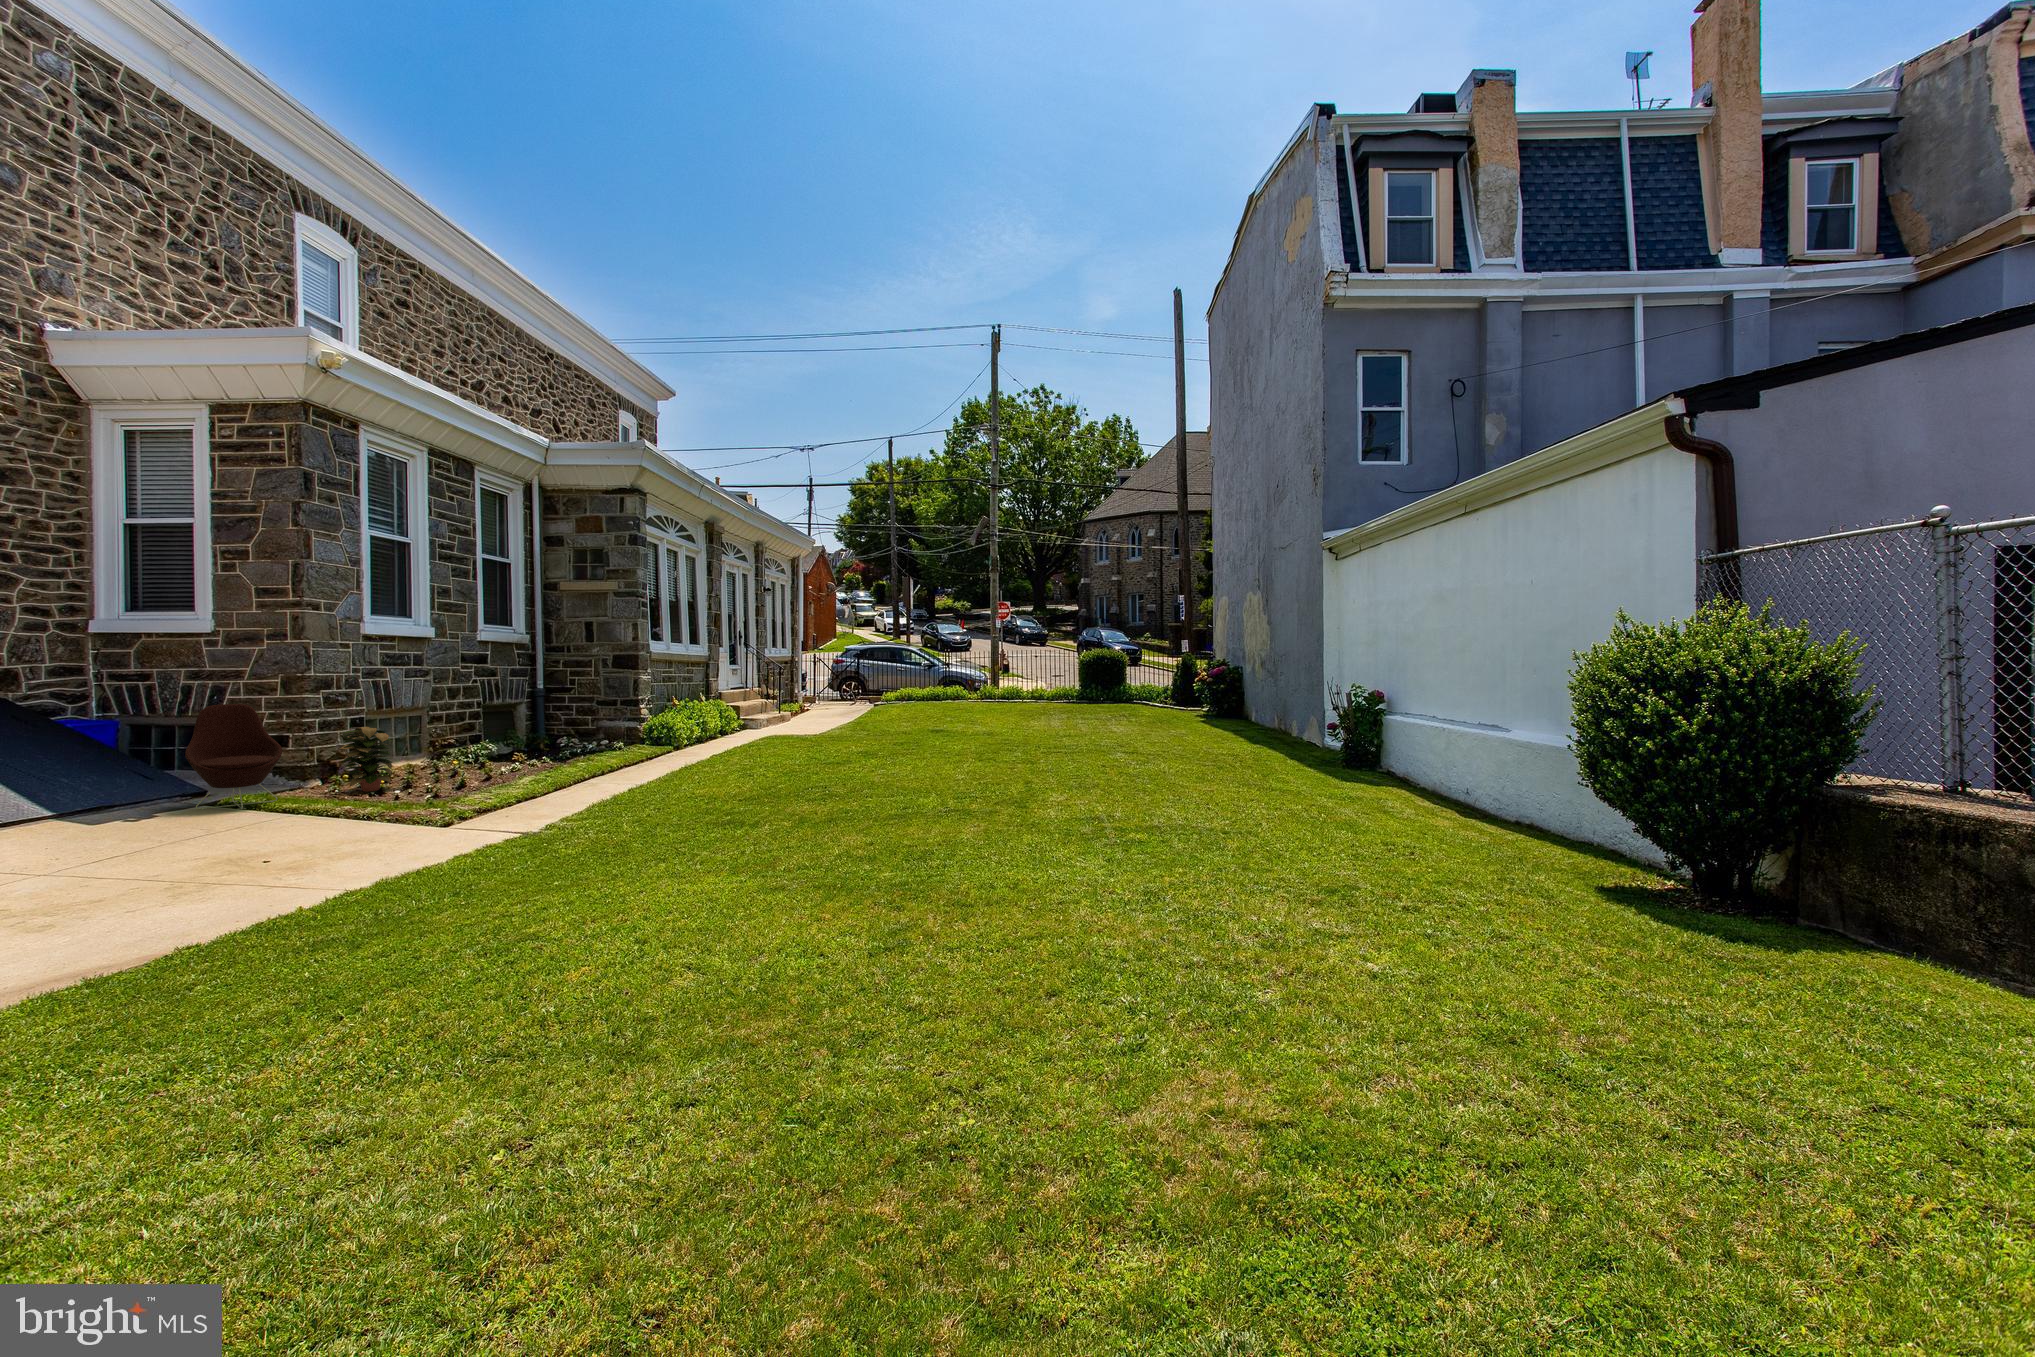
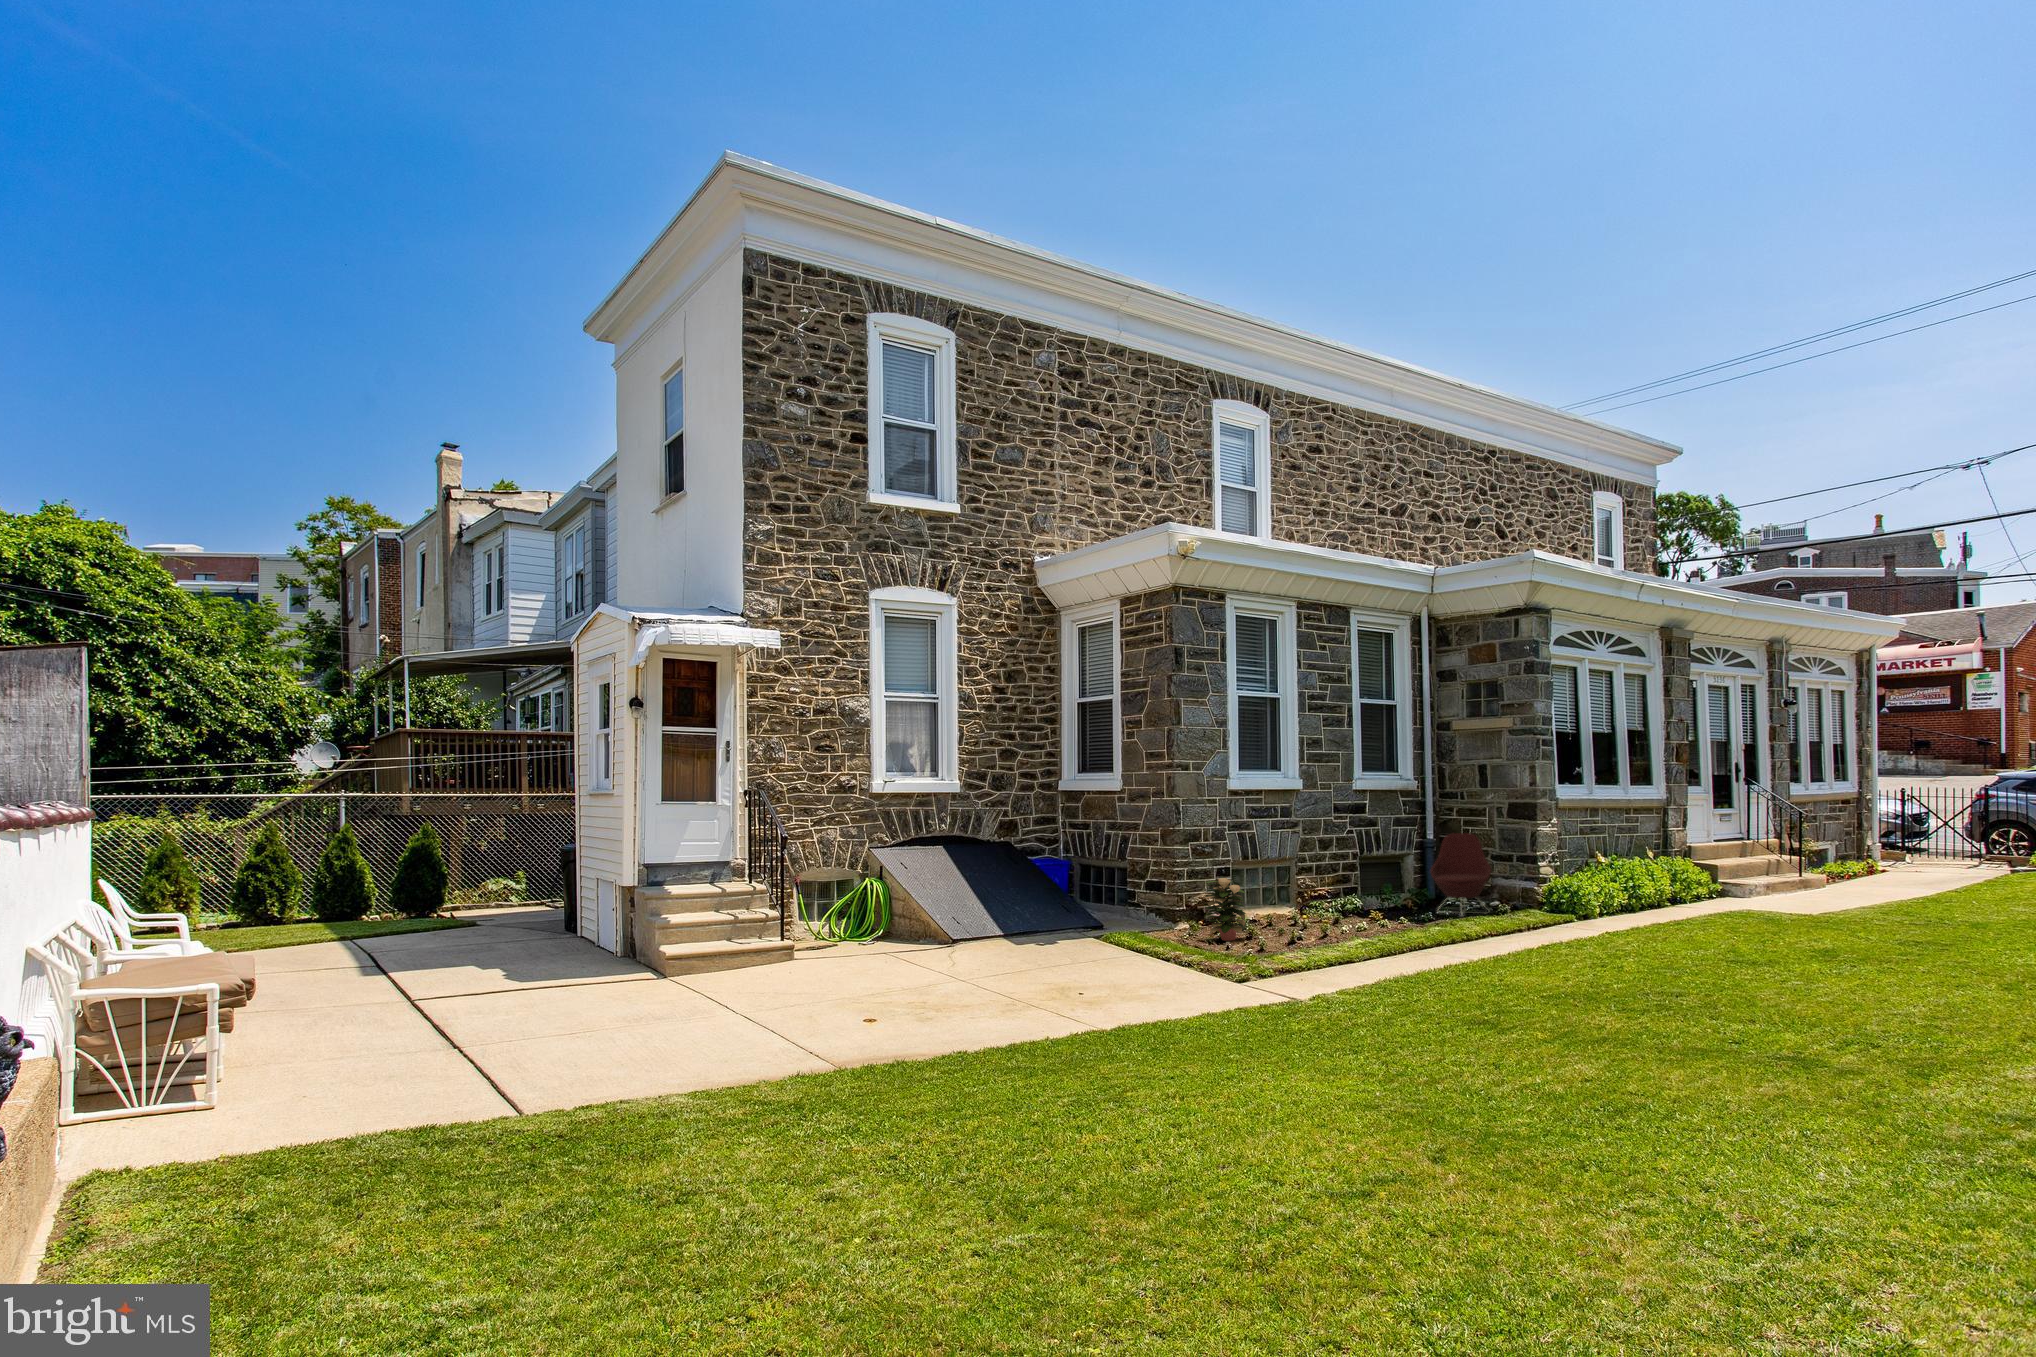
chair: present [185,704,282,810] -> present [1431,833,1491,915]

